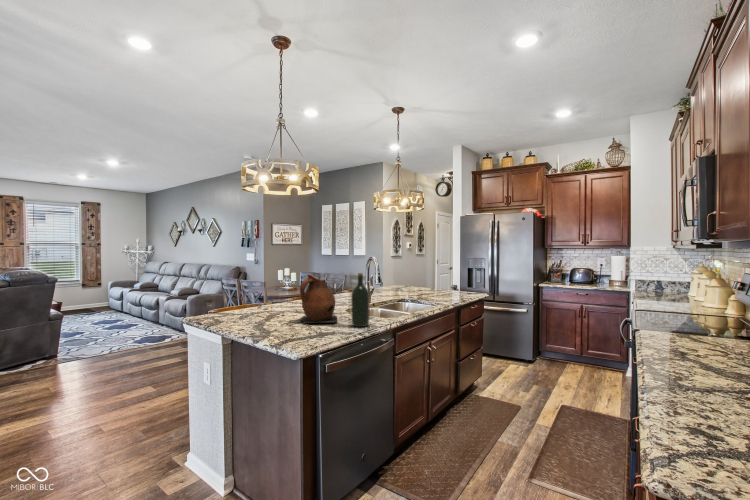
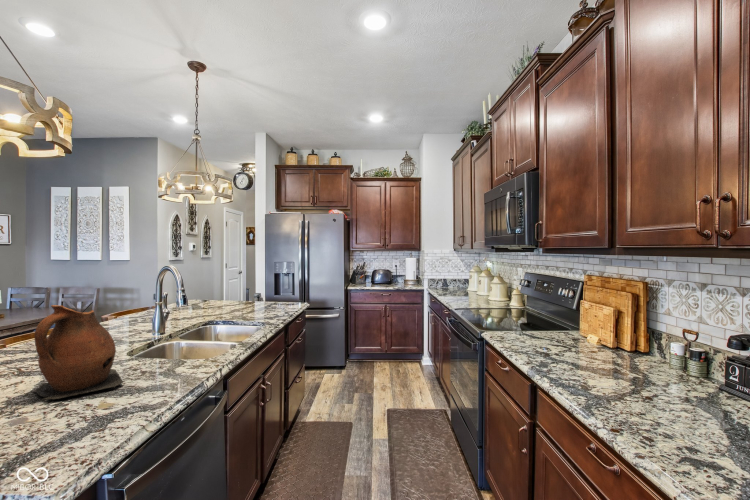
wine bottle: present [351,273,370,327] -> none [154,296,188,387]

